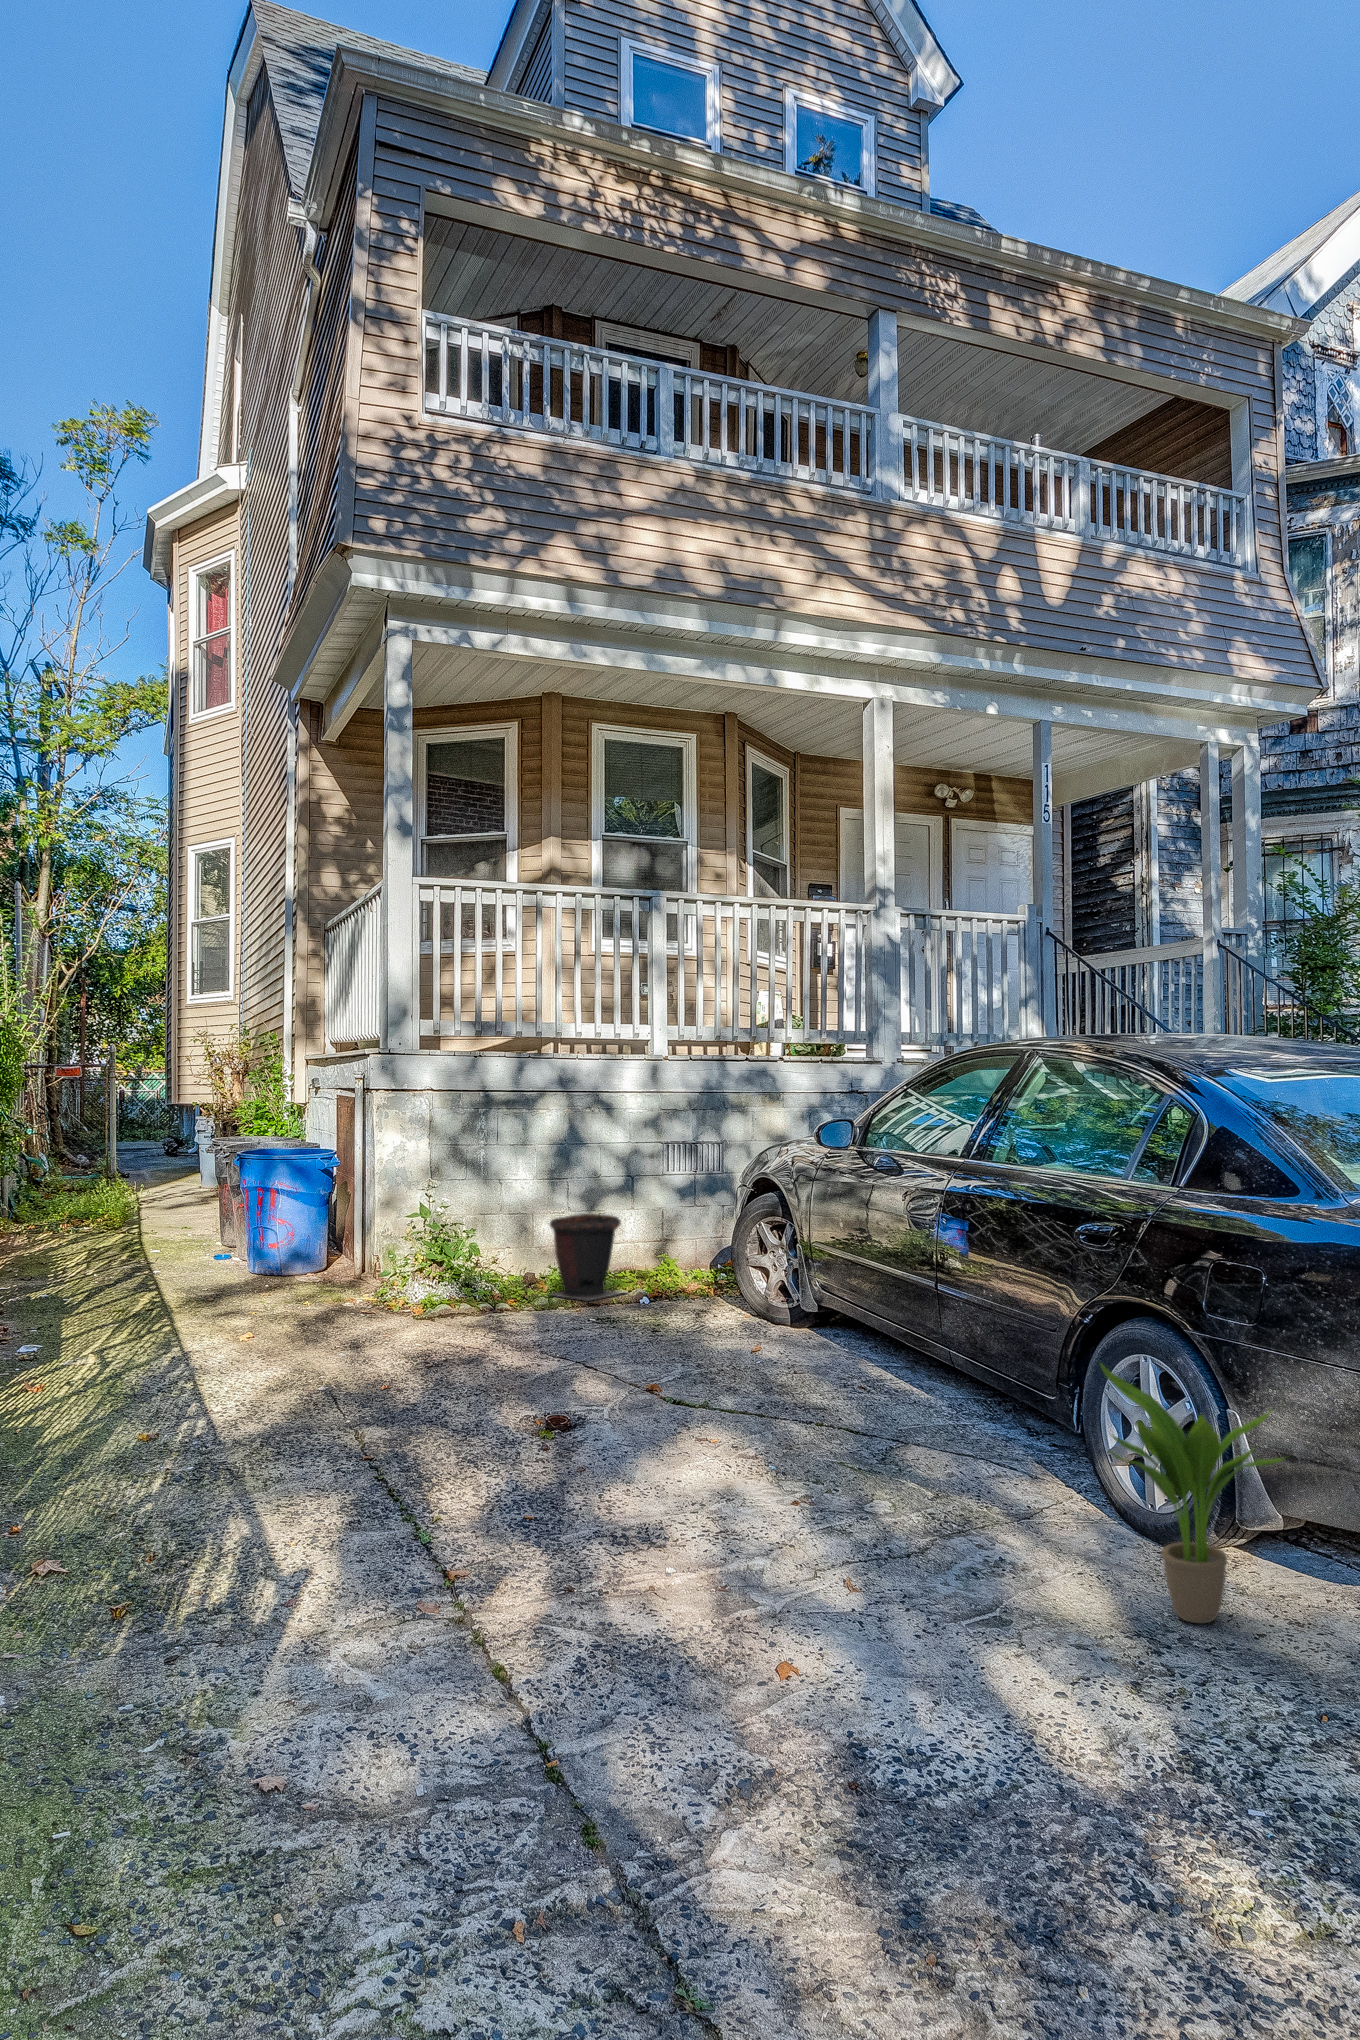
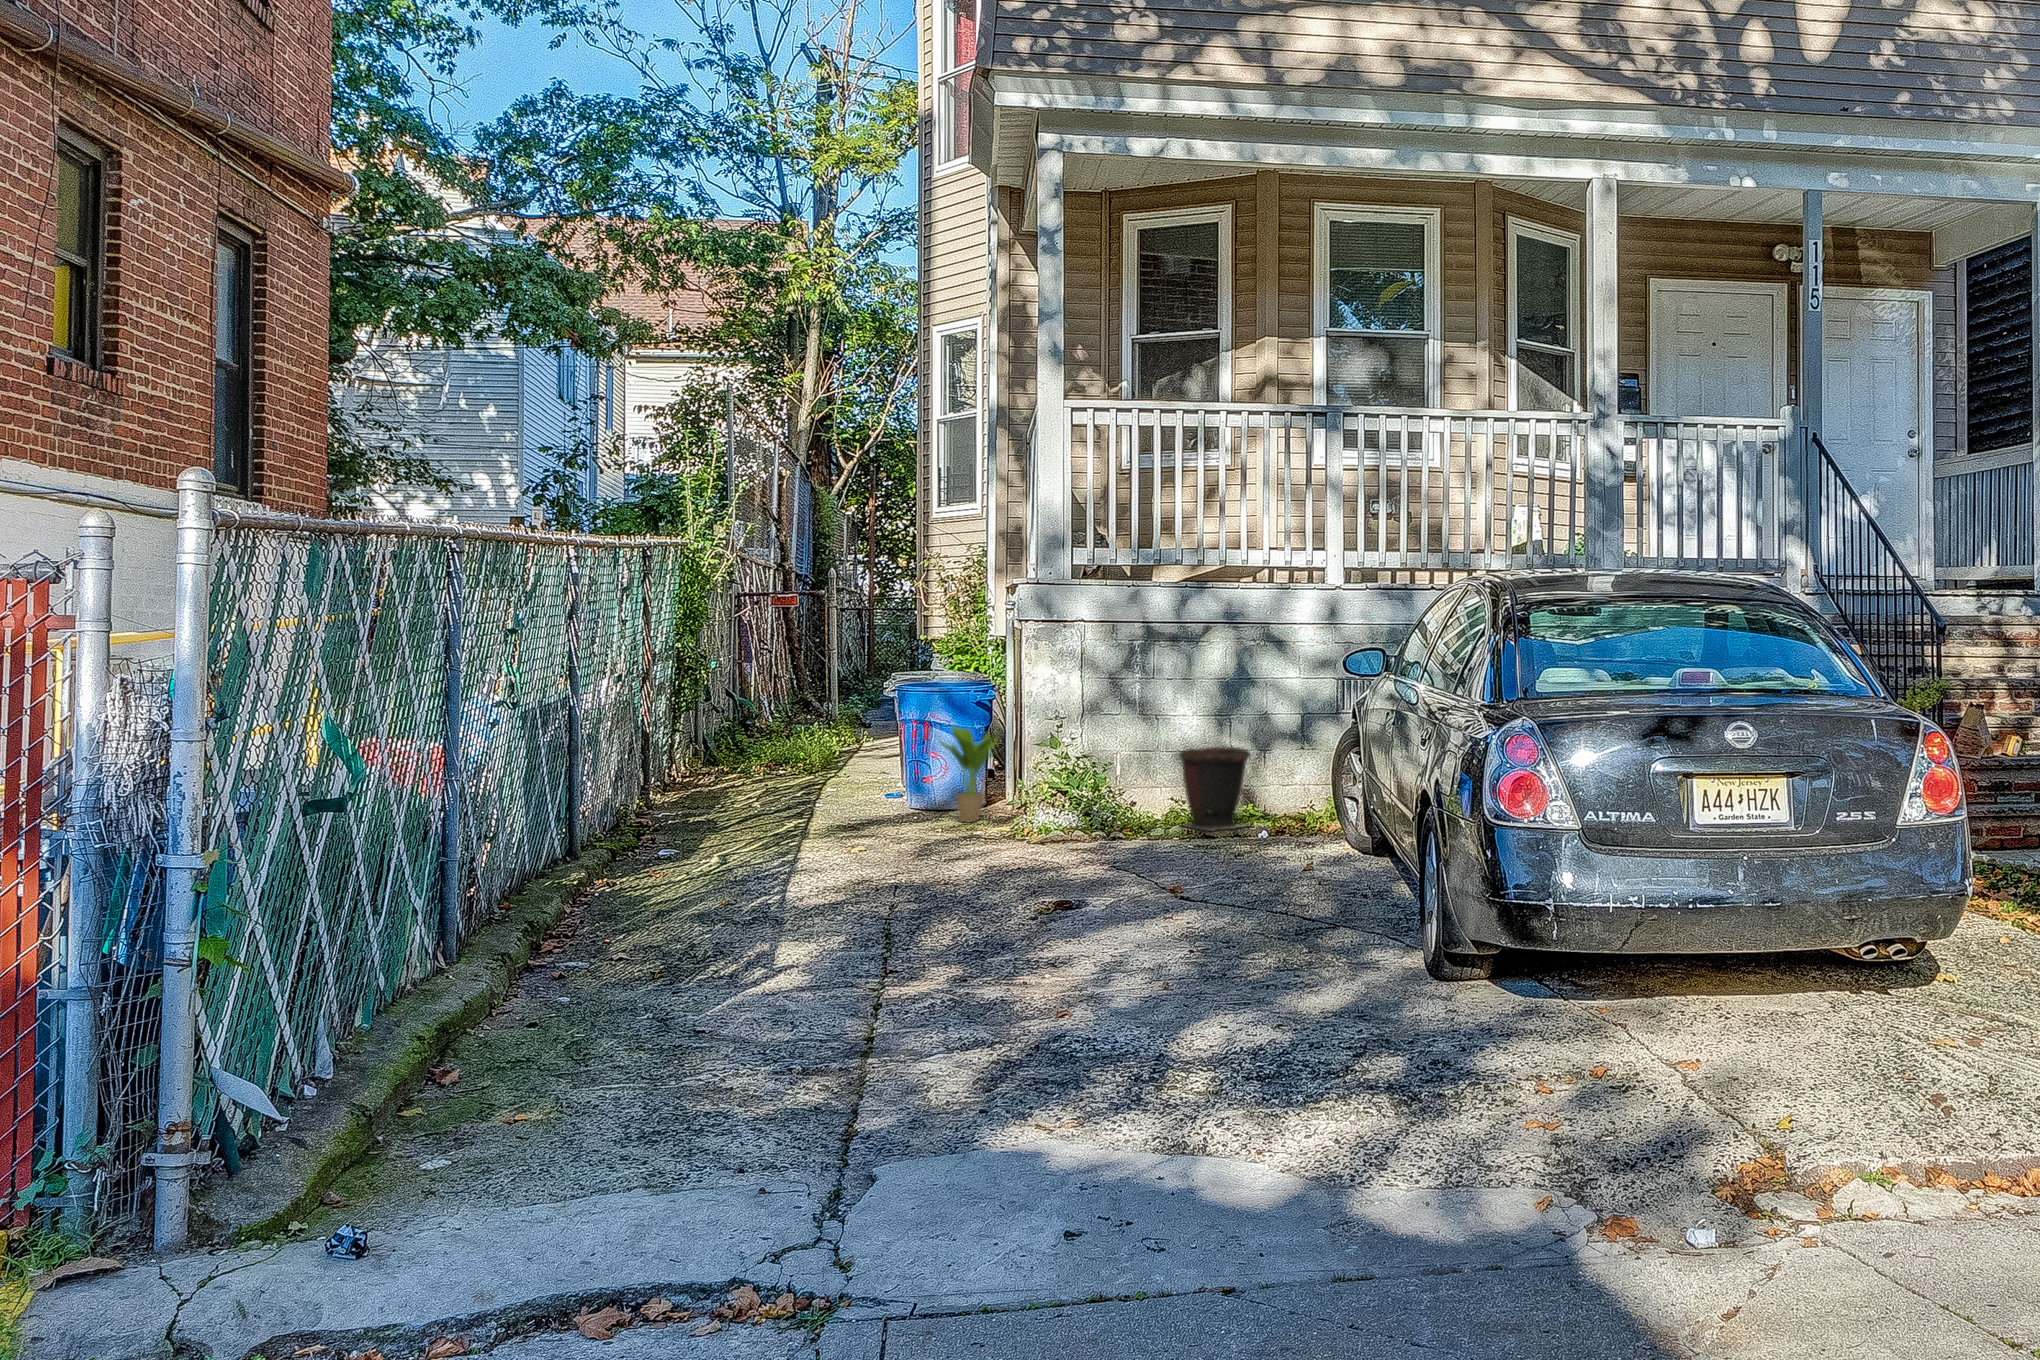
potted plant: present [1100,1363,1289,1623] -> present [939,727,1000,822]

